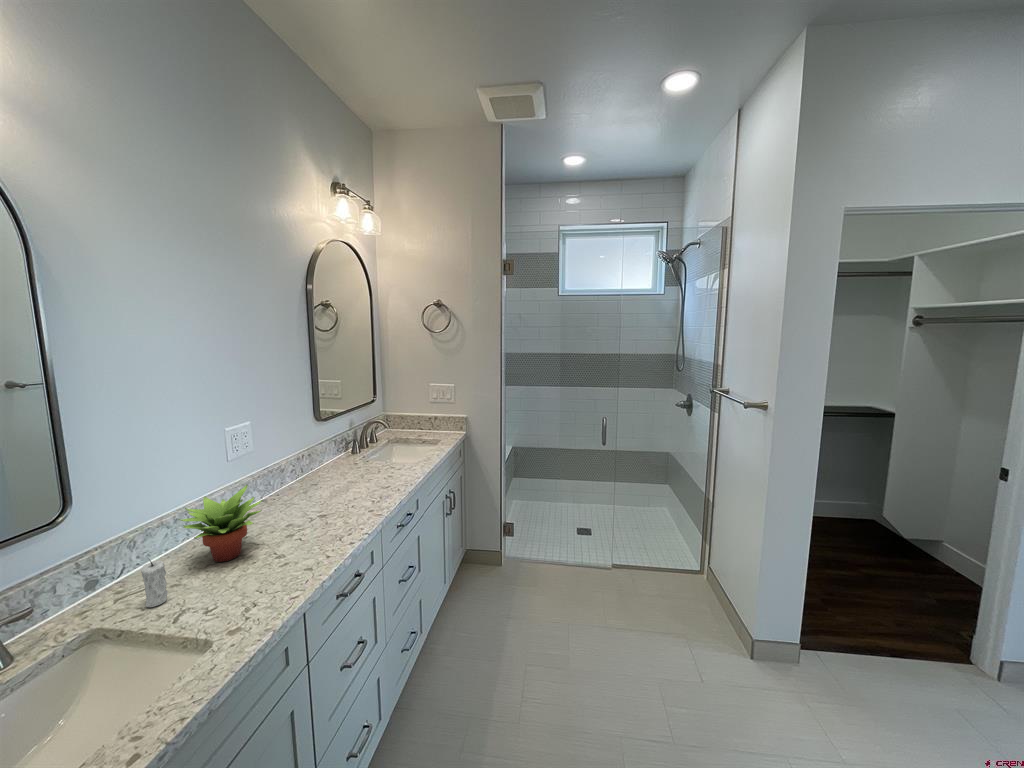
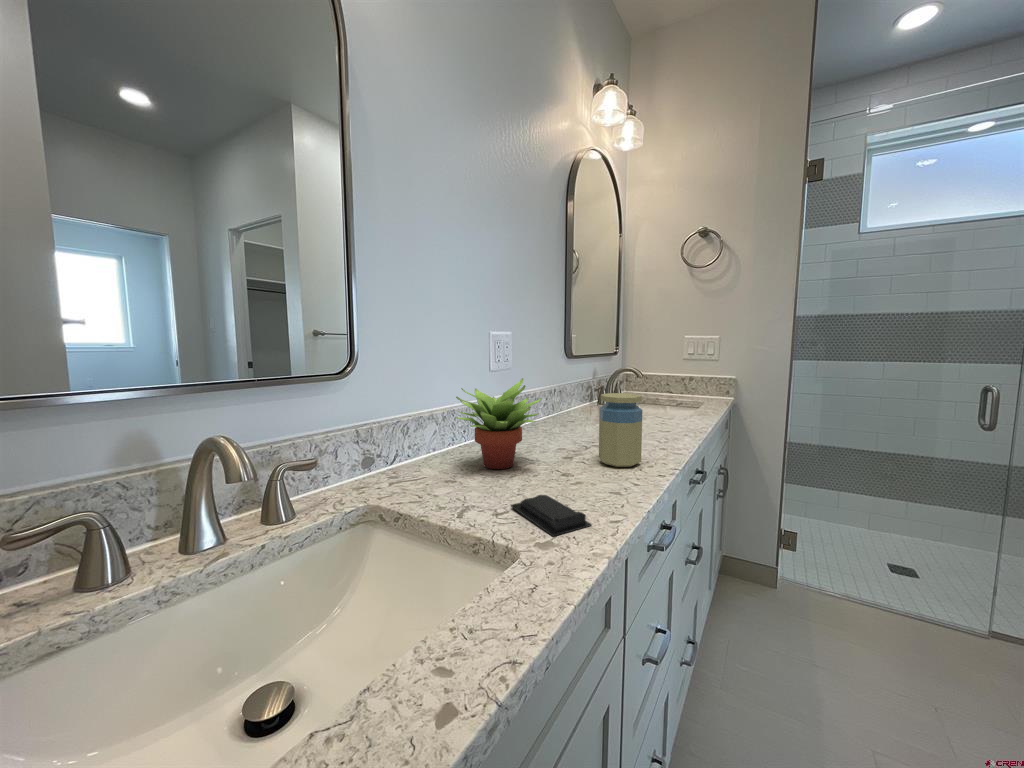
jar: none [311,484,343,540] -> present [599,393,642,467]
candle: present [141,561,168,607] -> none [420,428,445,496]
soap bar: none [220,587,275,623] -> present [511,495,591,536]

